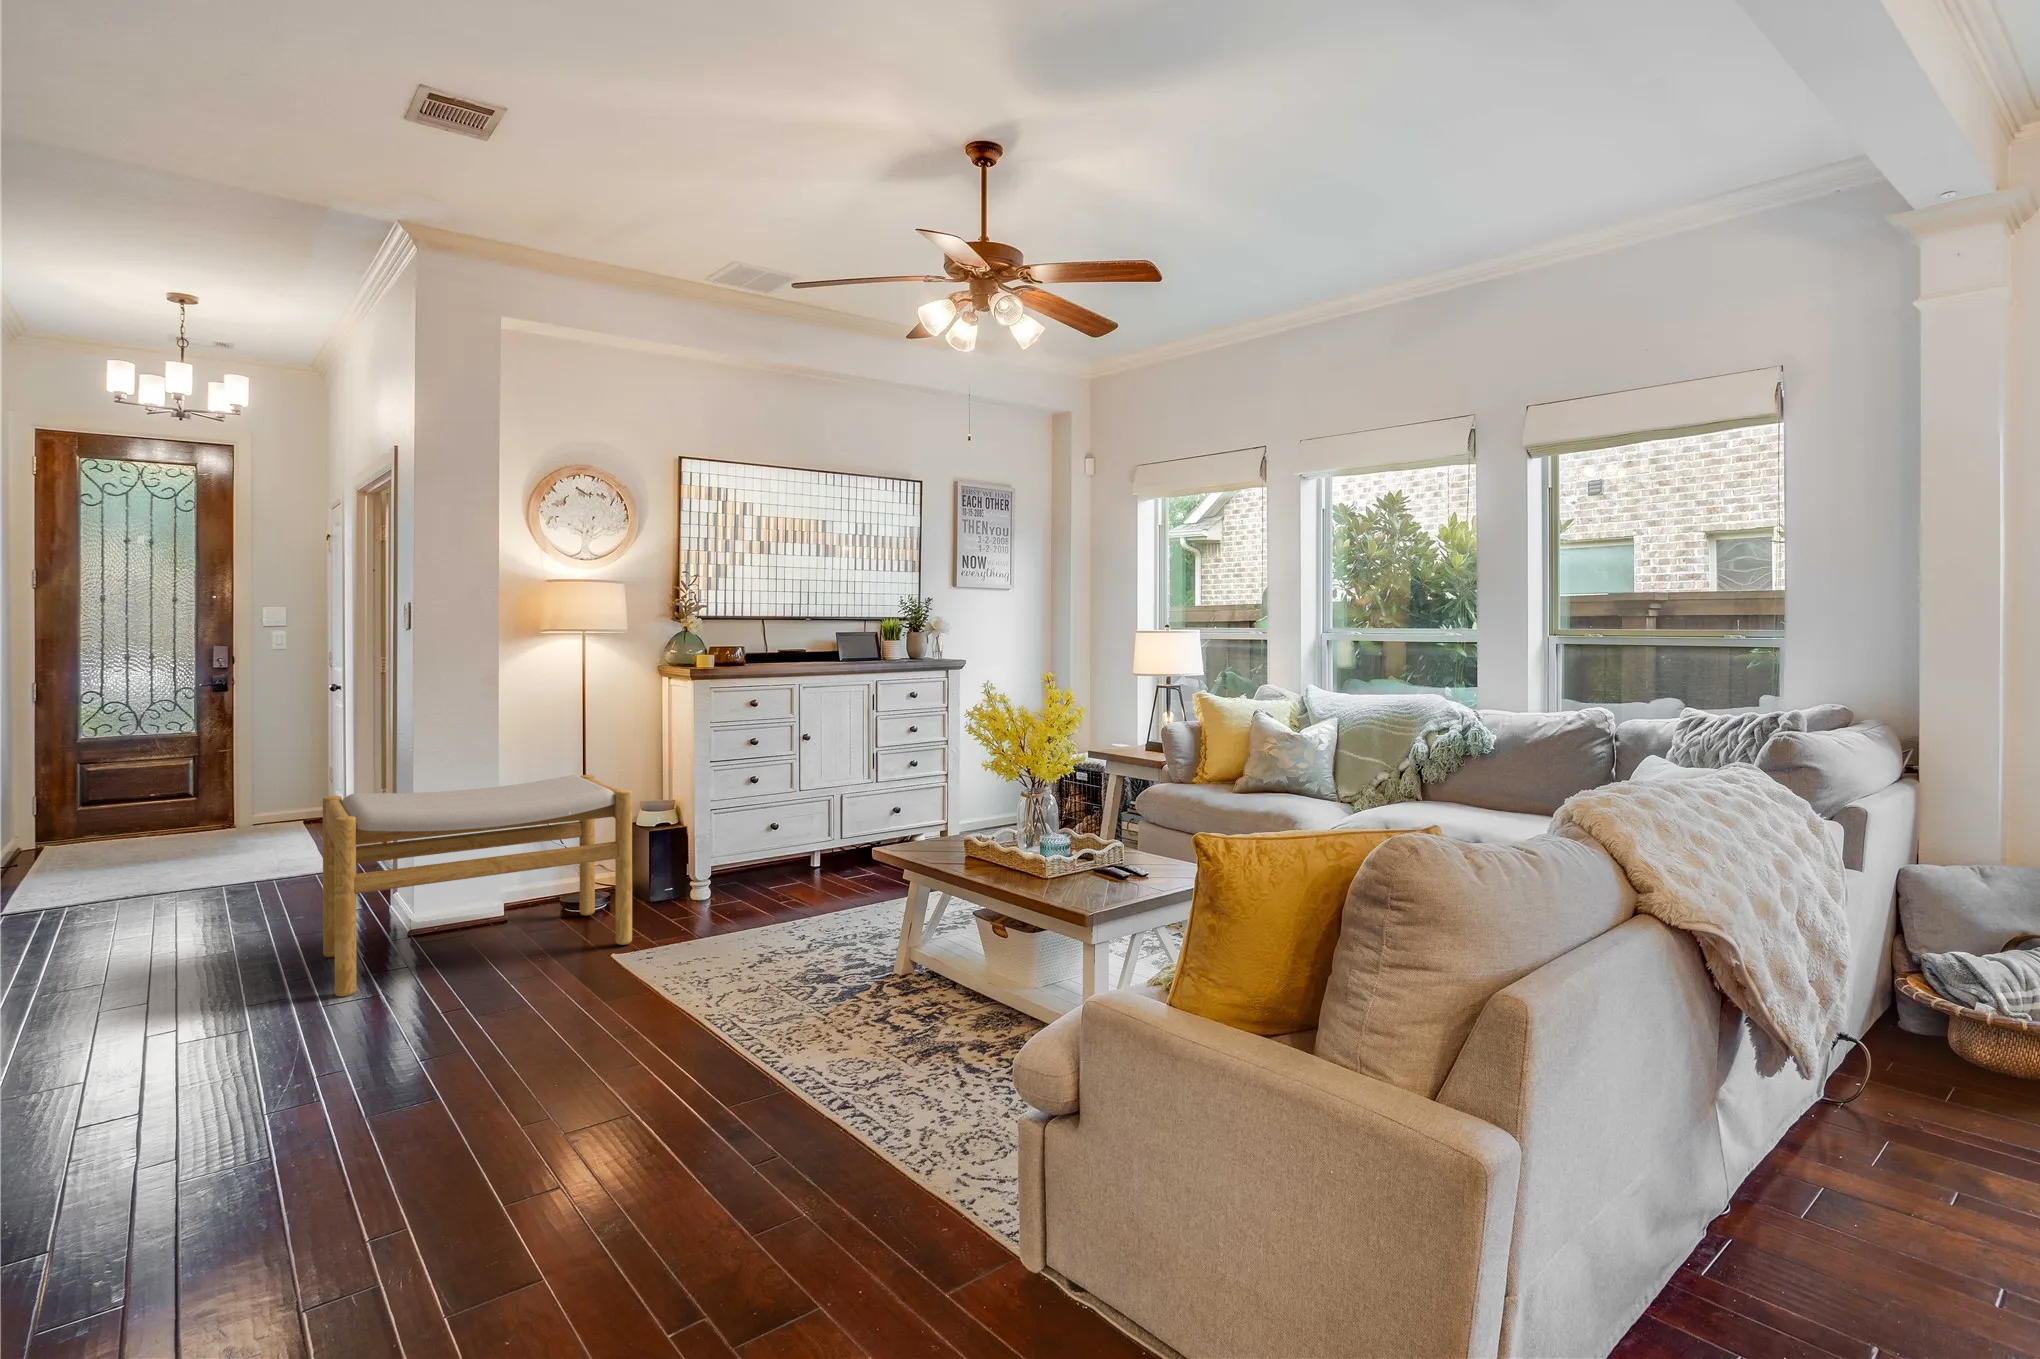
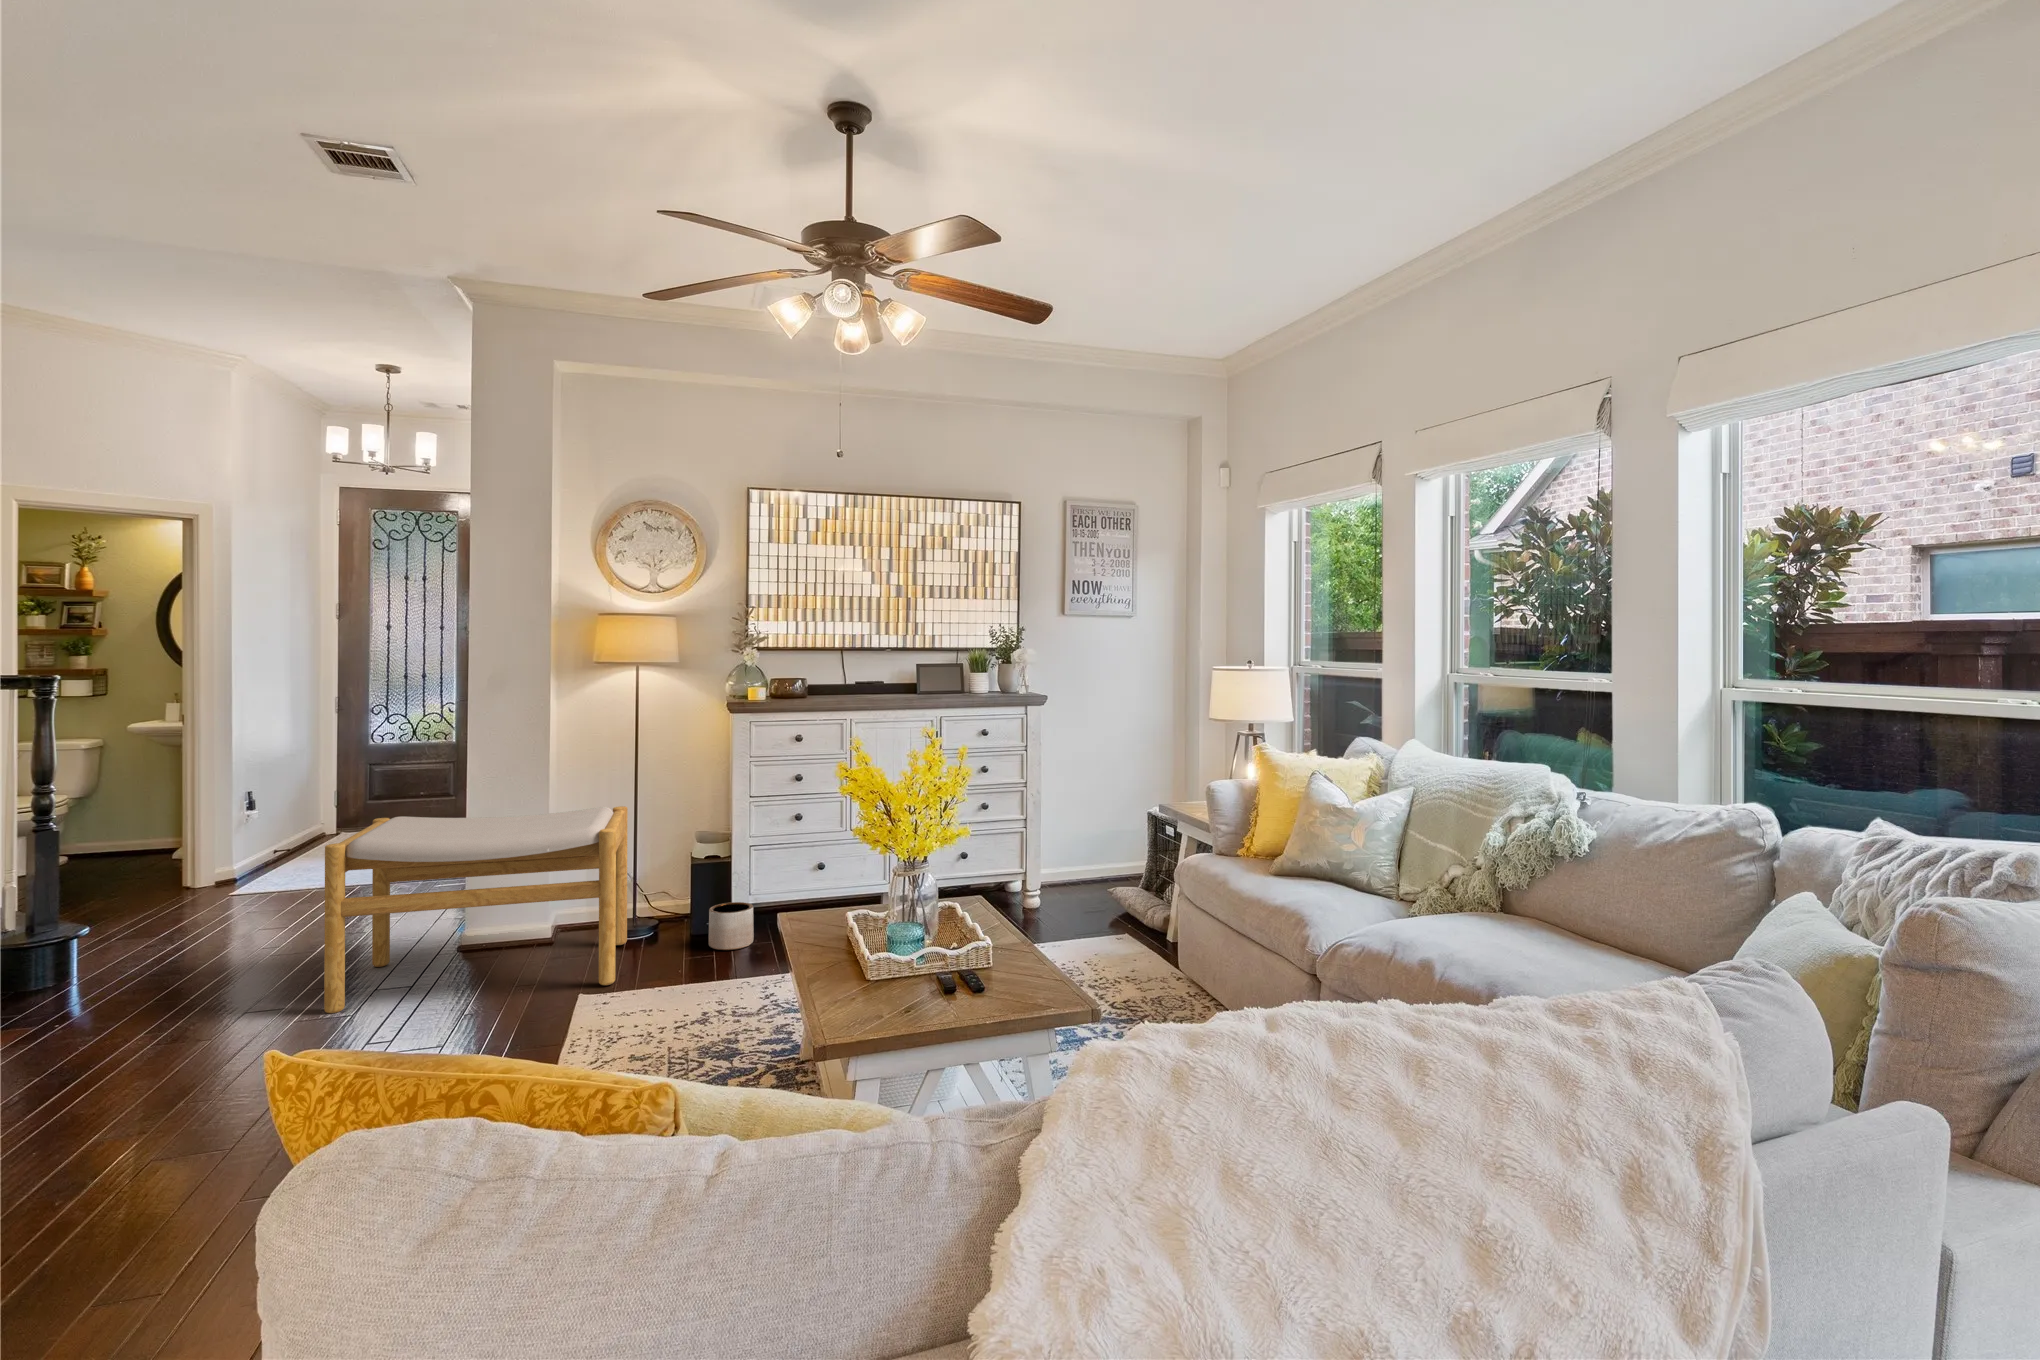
planter: none [684,864,728,909] -> present [709,902,754,950]

